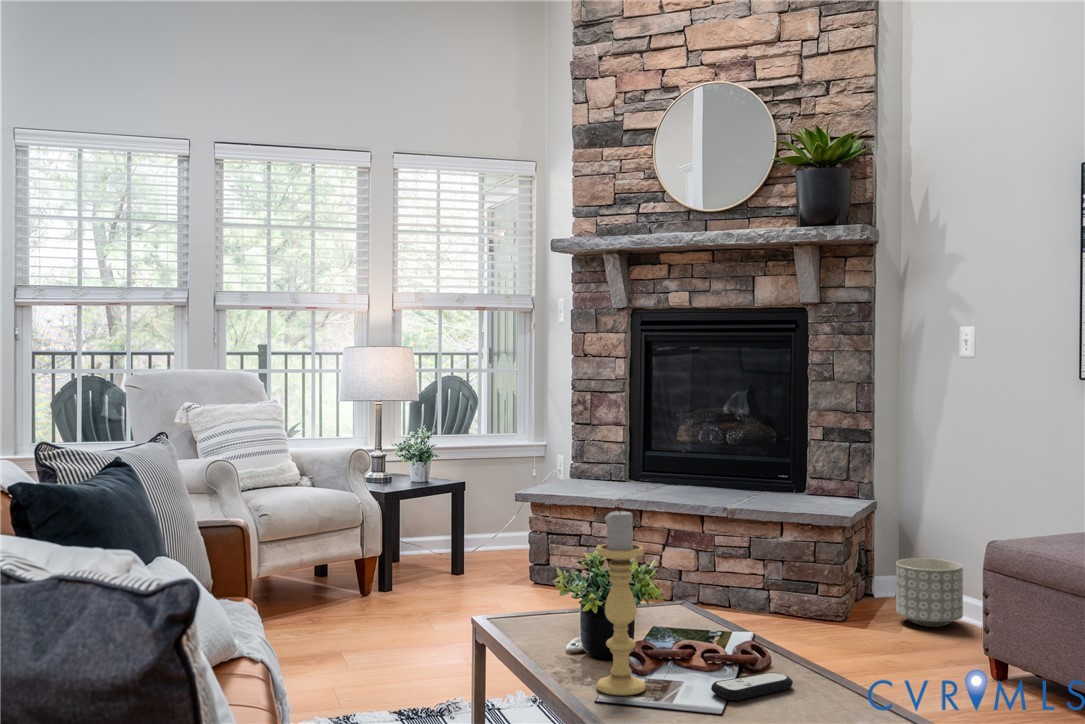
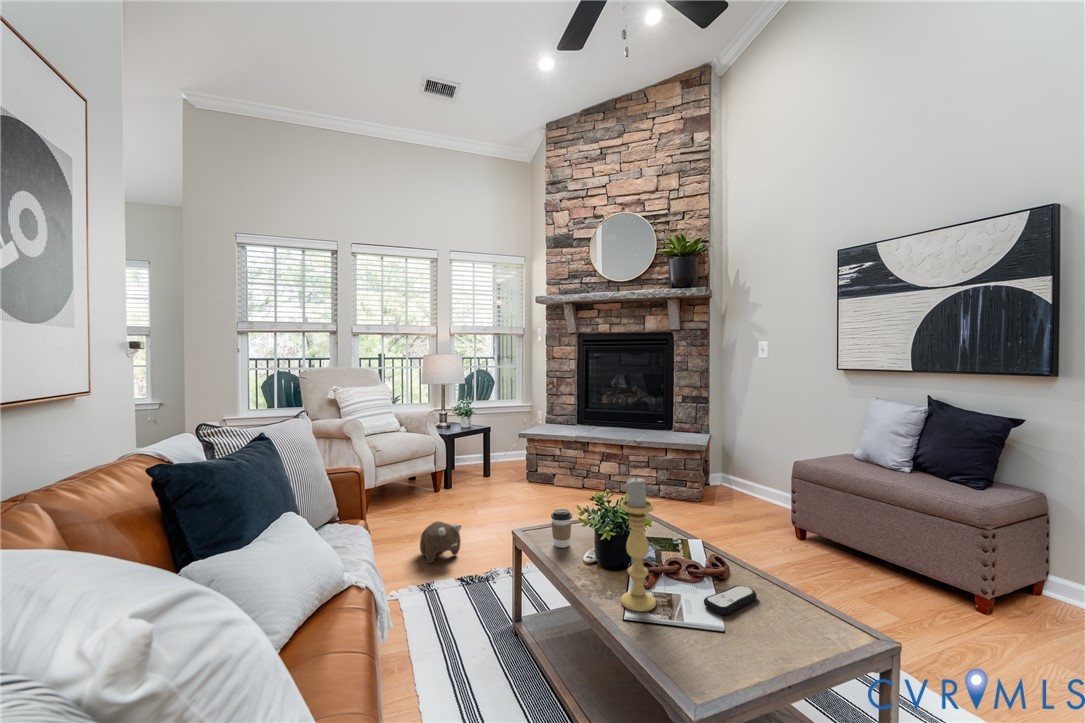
planter: present [896,558,963,627] -> none [727,466,763,503]
coffee cup: none [520,578,553,634] -> present [551,509,572,548]
plush toy: none [327,623,396,691] -> present [420,521,461,563]

